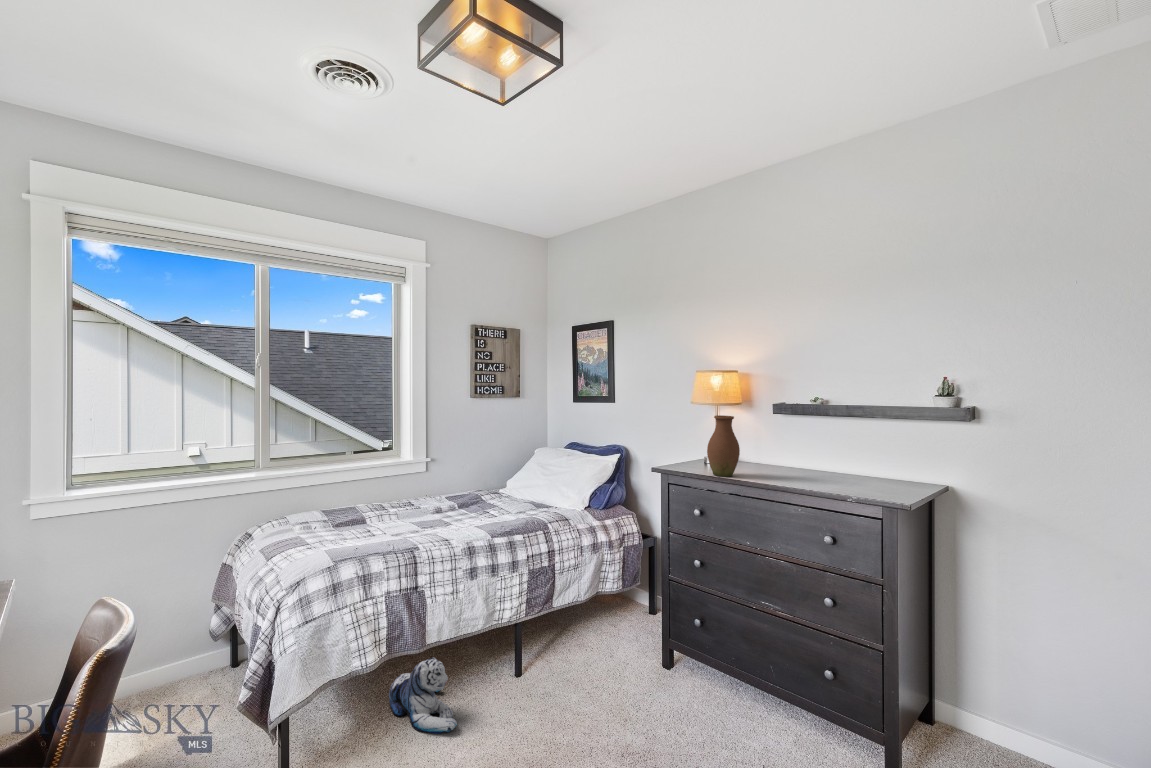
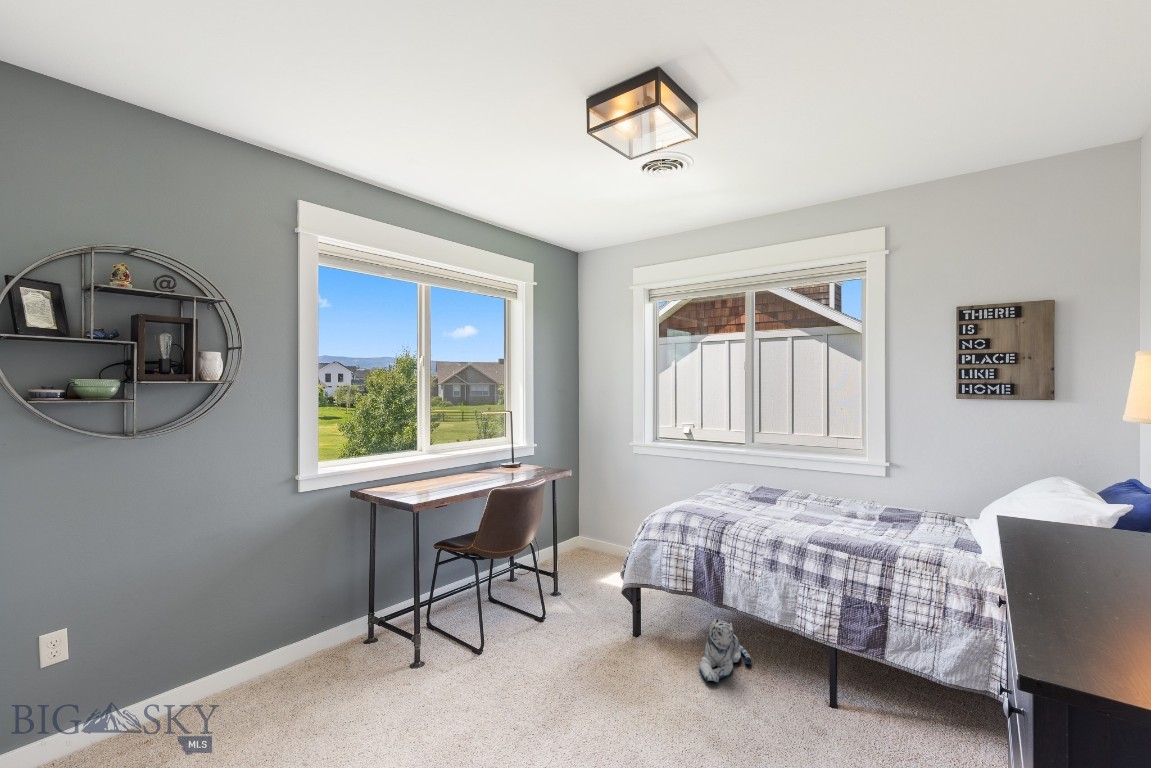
vase: present [707,415,740,477] -> none [1027,420,1107,540]

